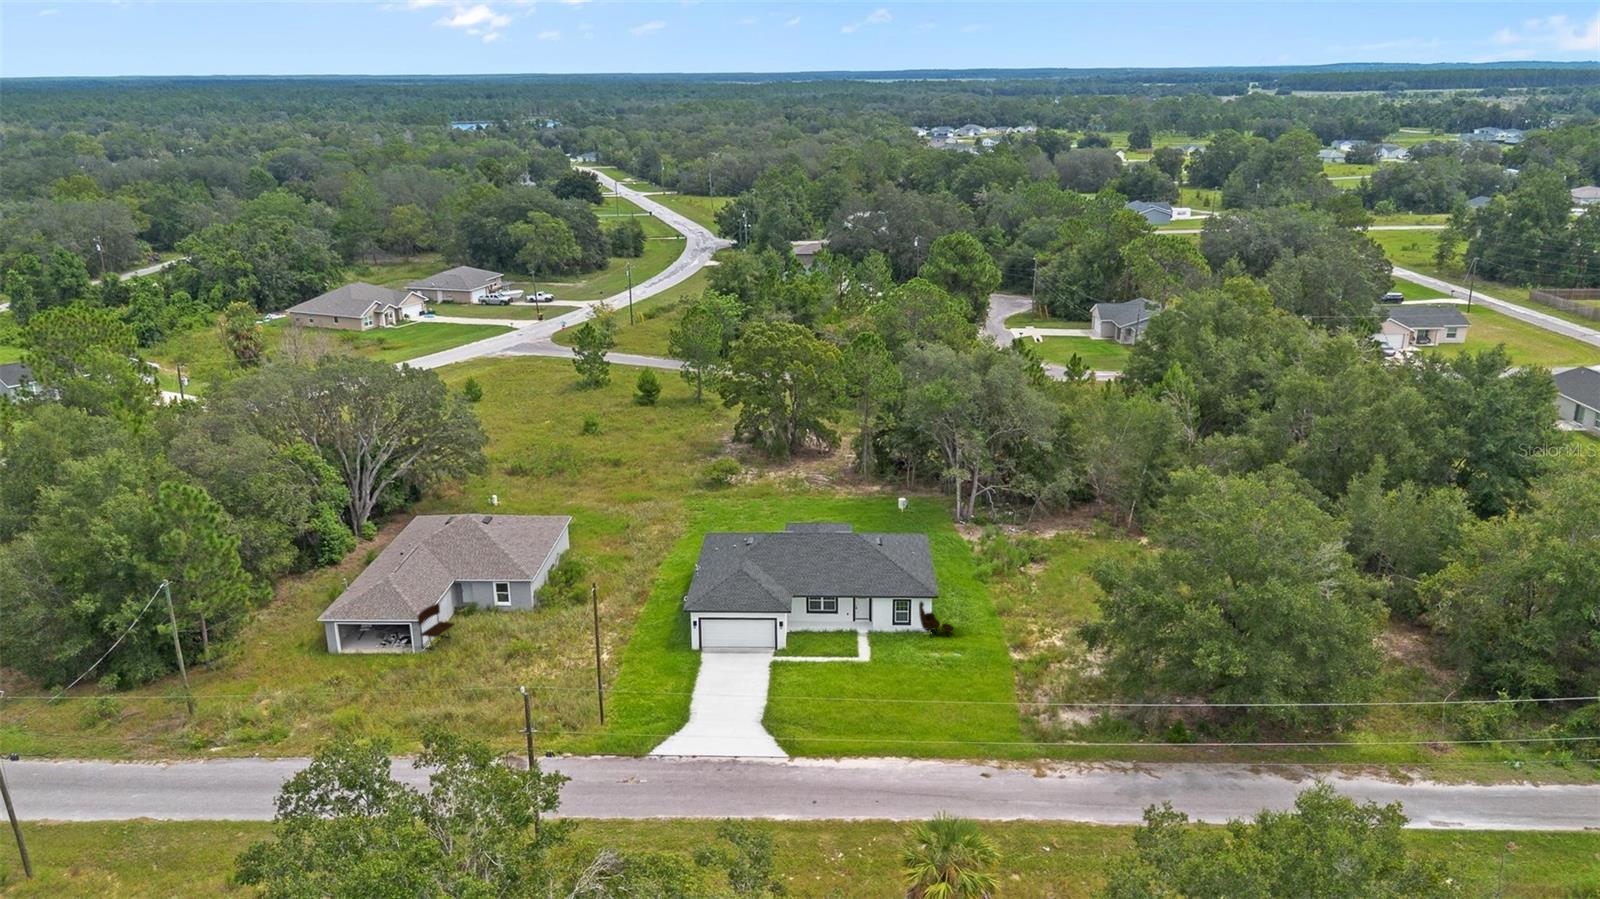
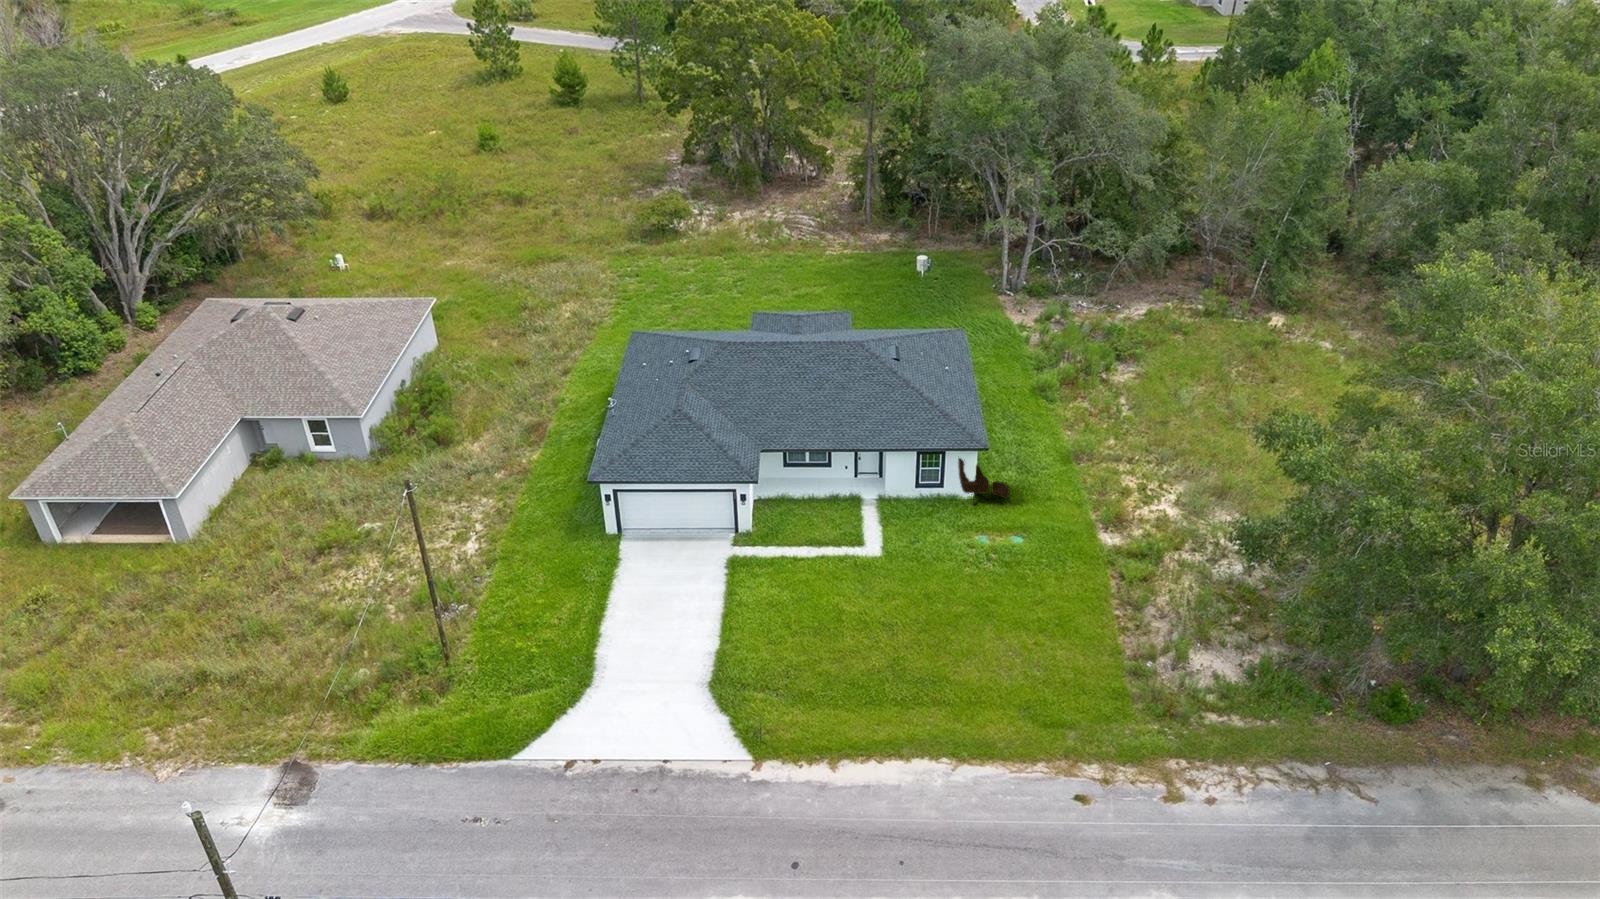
bench: present [418,604,454,649] -> none [169,464,237,538]

